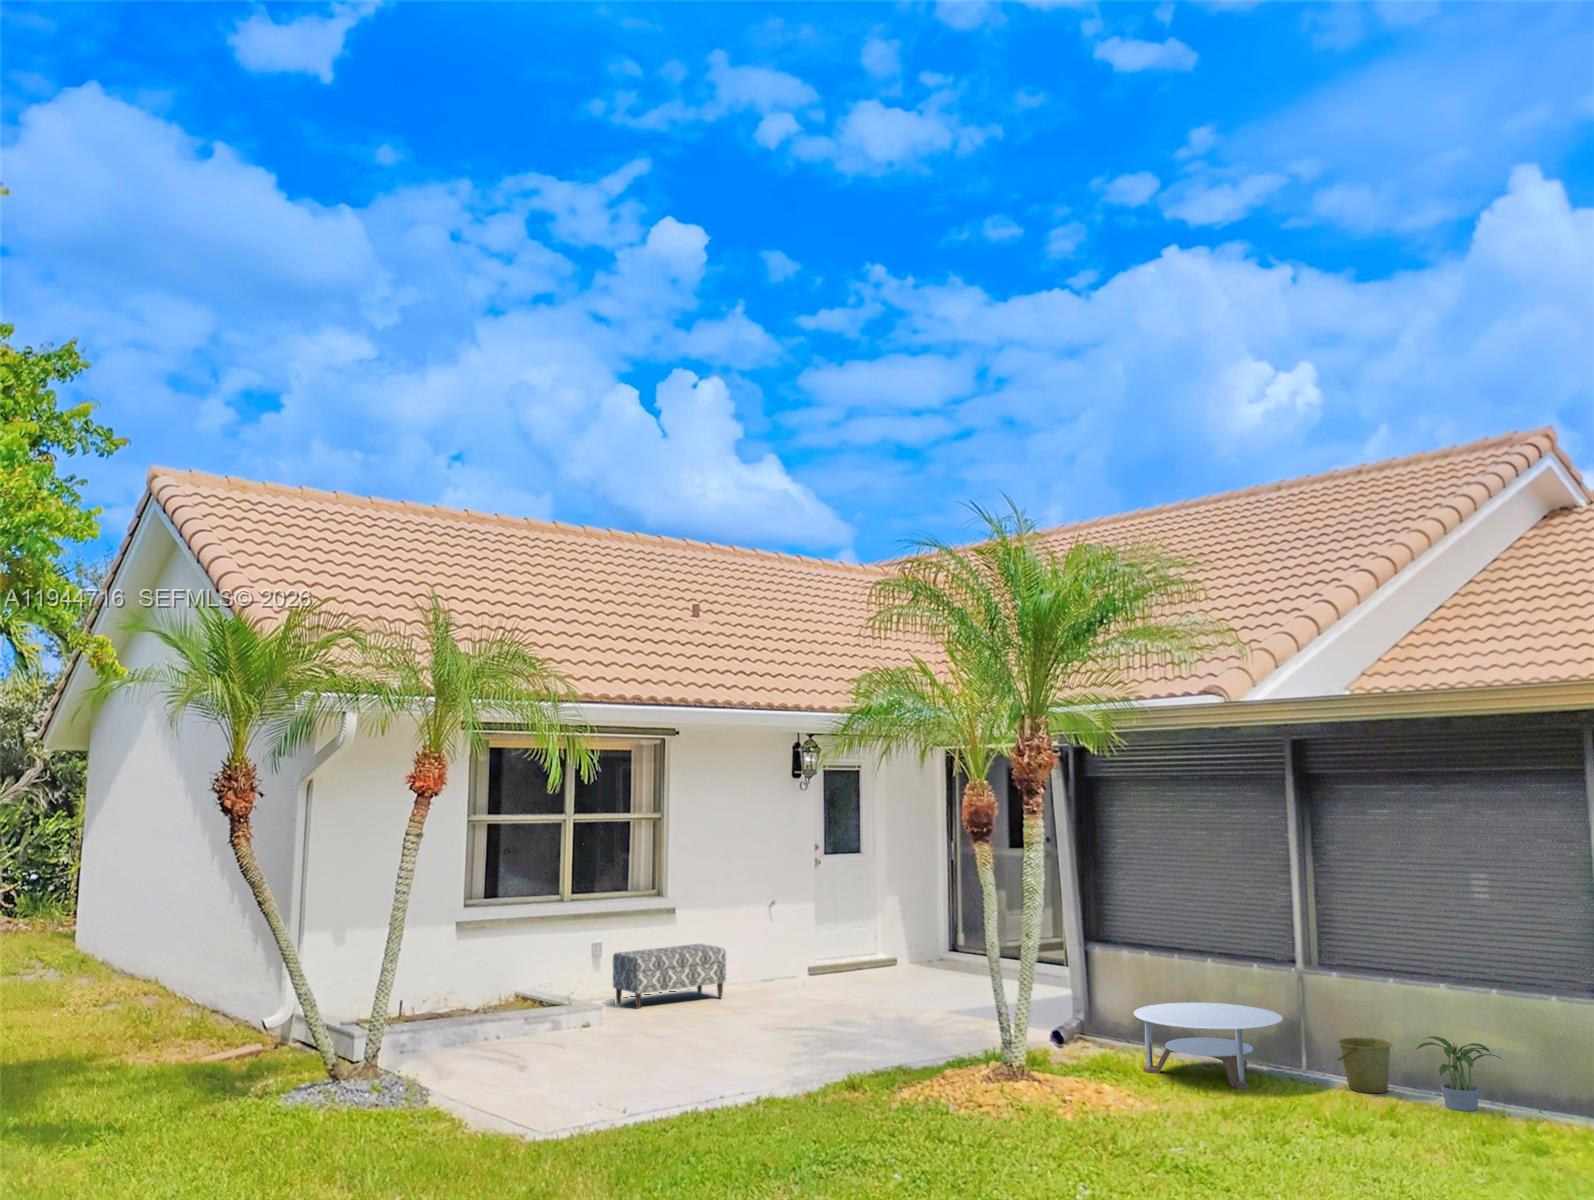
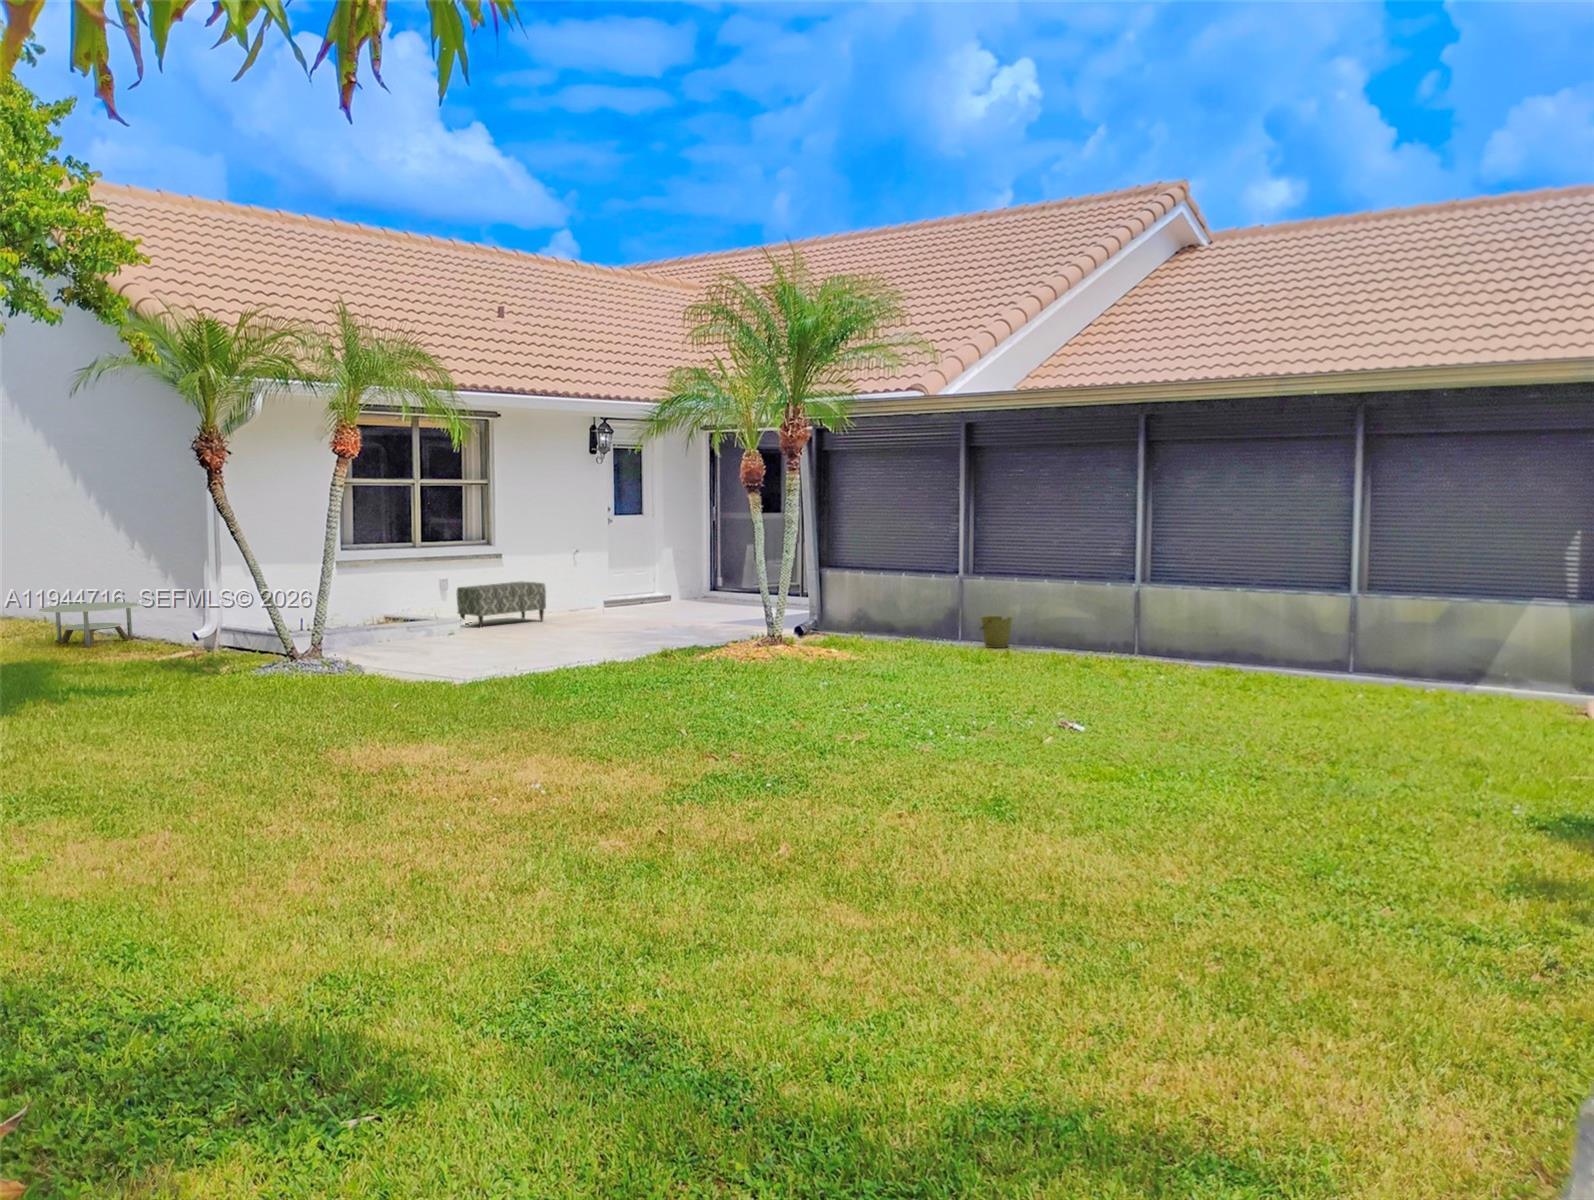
round table: present [1134,1002,1283,1089] -> present [39,602,140,648]
potted plant: present [1416,1036,1502,1111] -> none [1025,611,1075,653]

